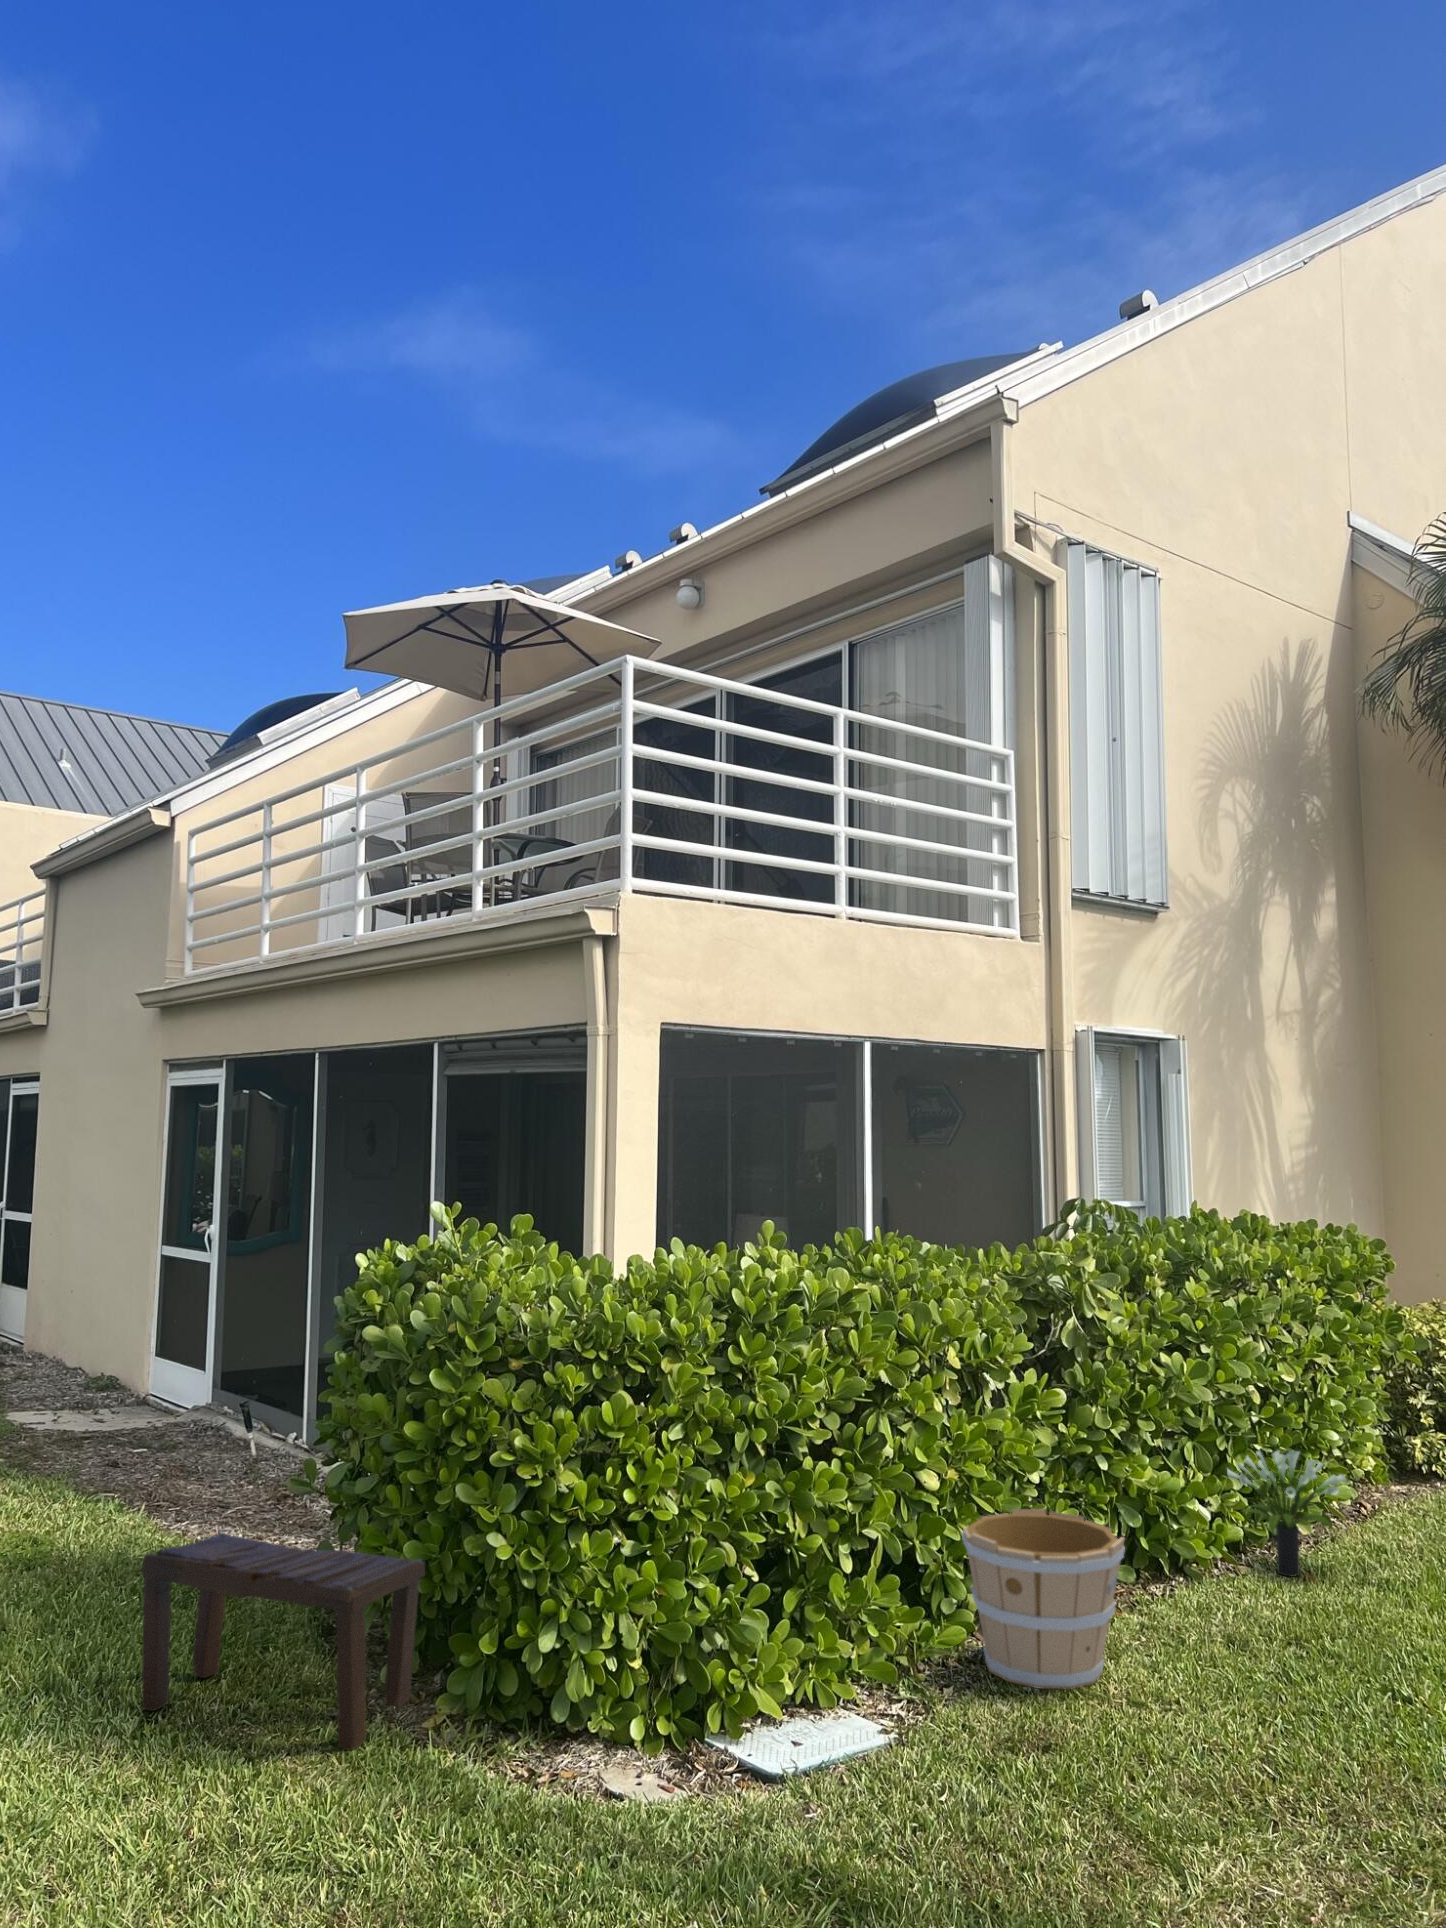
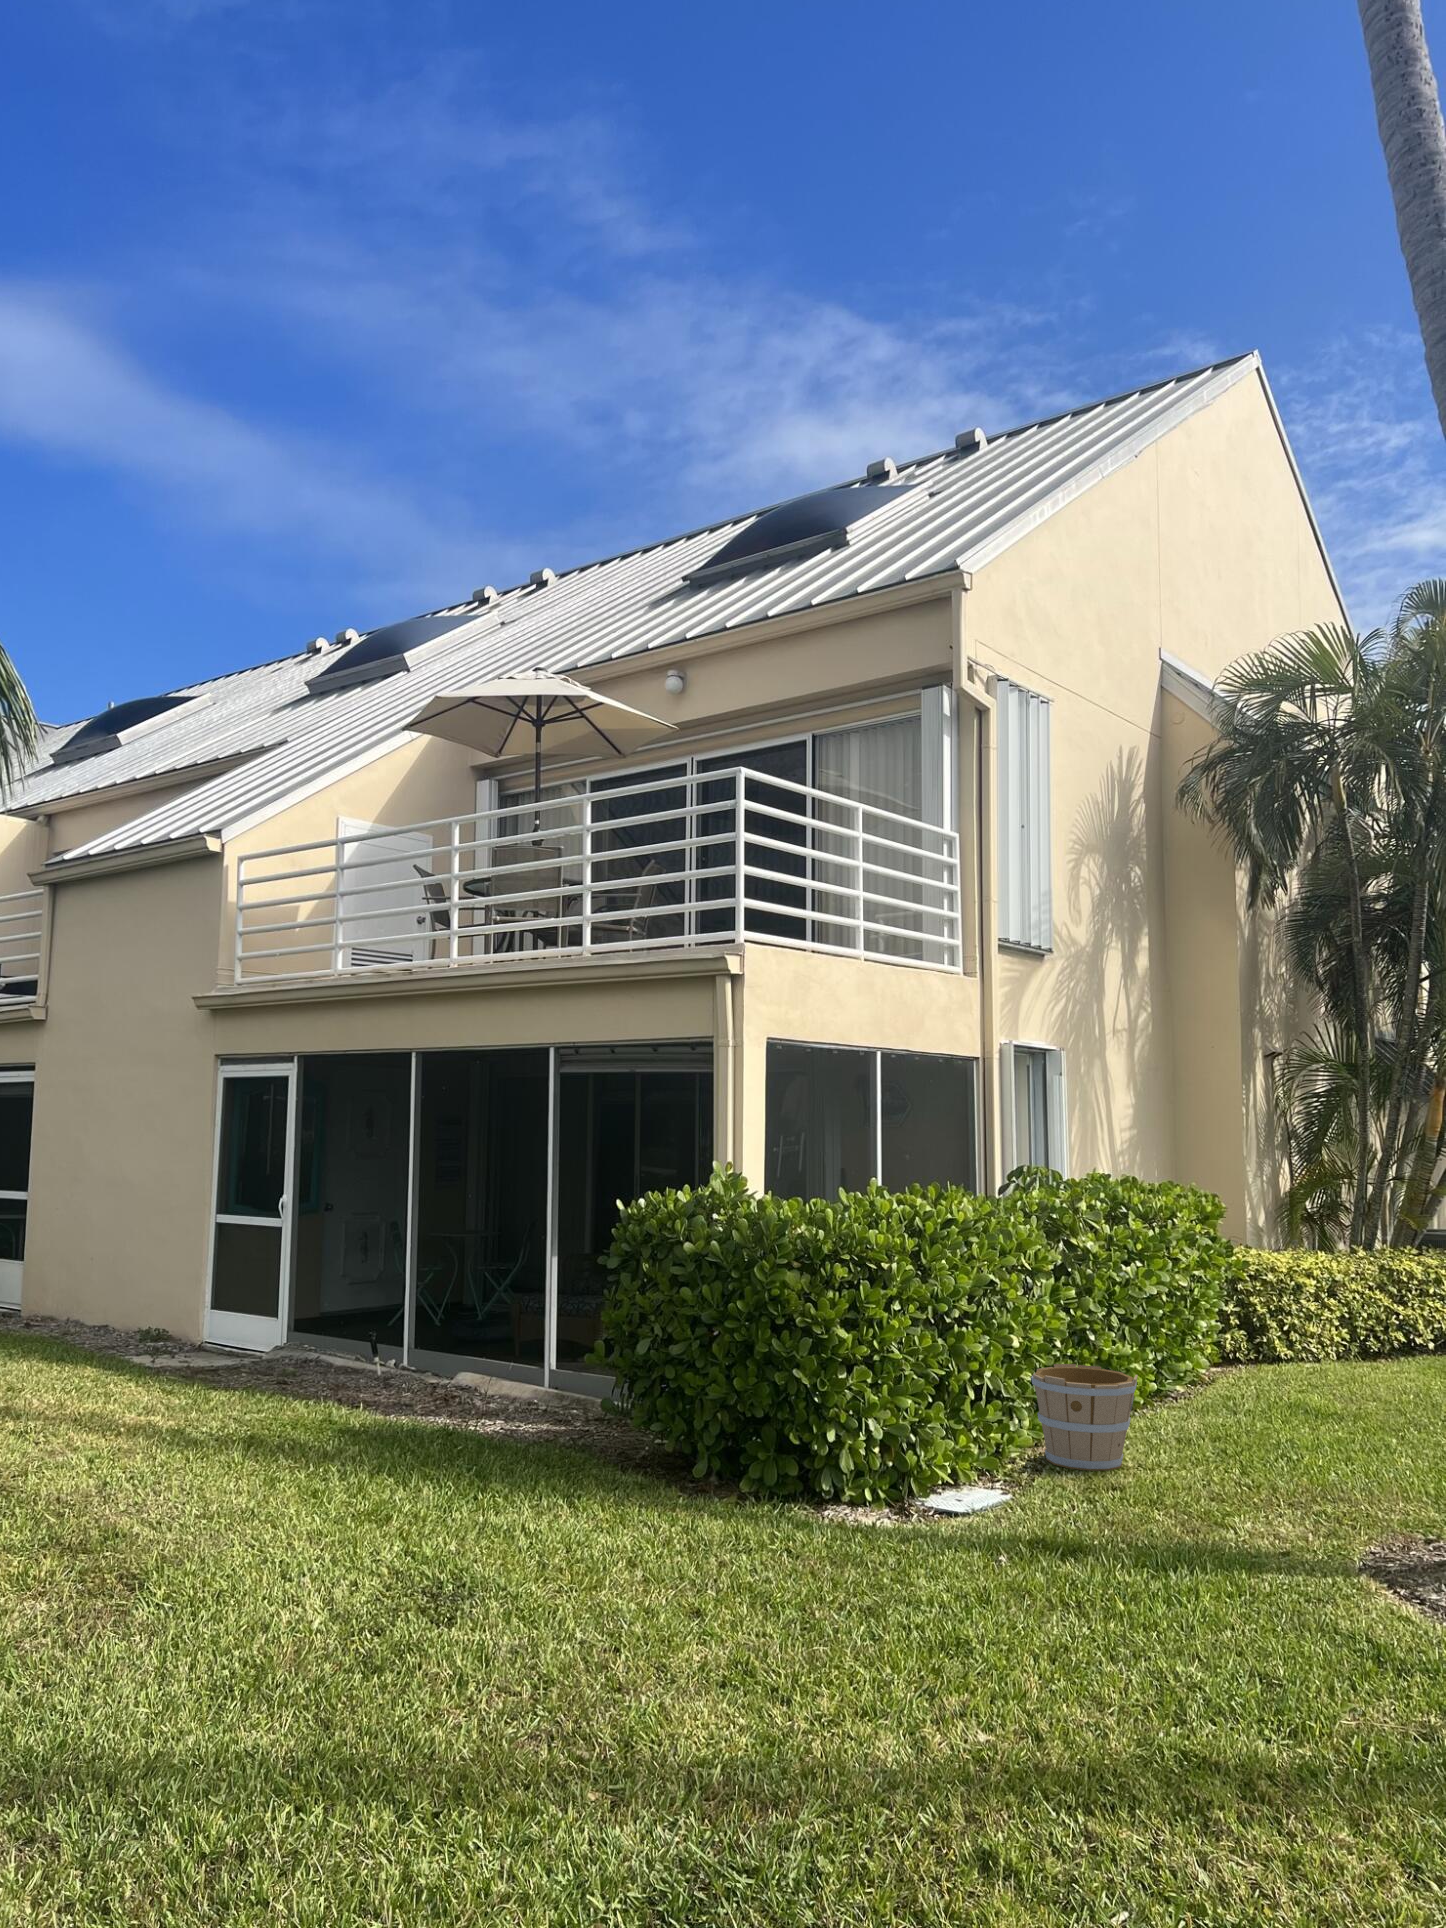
potted plant: present [1227,1450,1348,1576] -> none [1151,1331,1230,1415]
bench: present [141,1532,425,1750] -> none [539,1387,726,1513]

